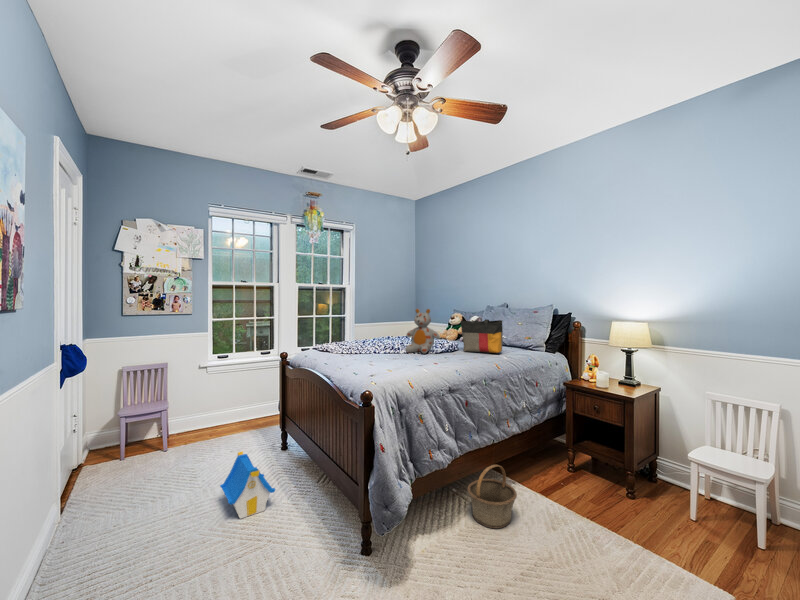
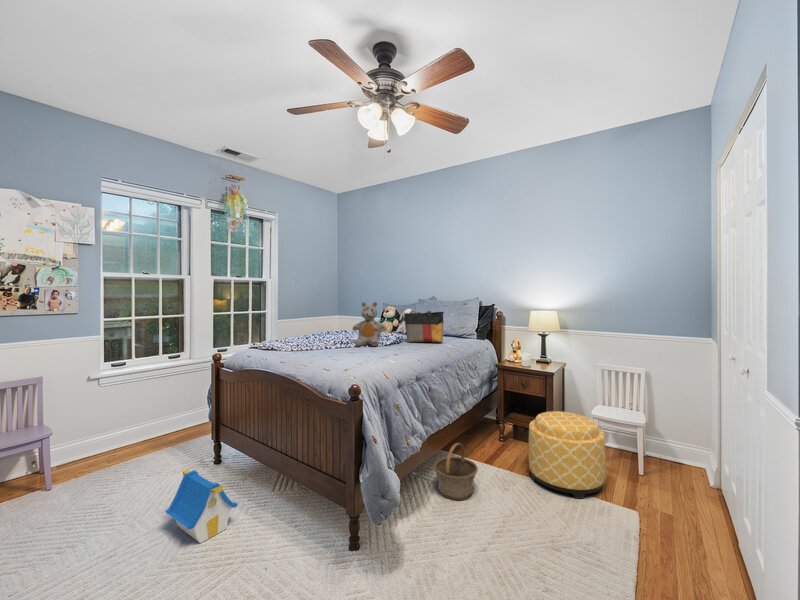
ottoman: none [589,444,689,557] -> present [529,411,605,498]

